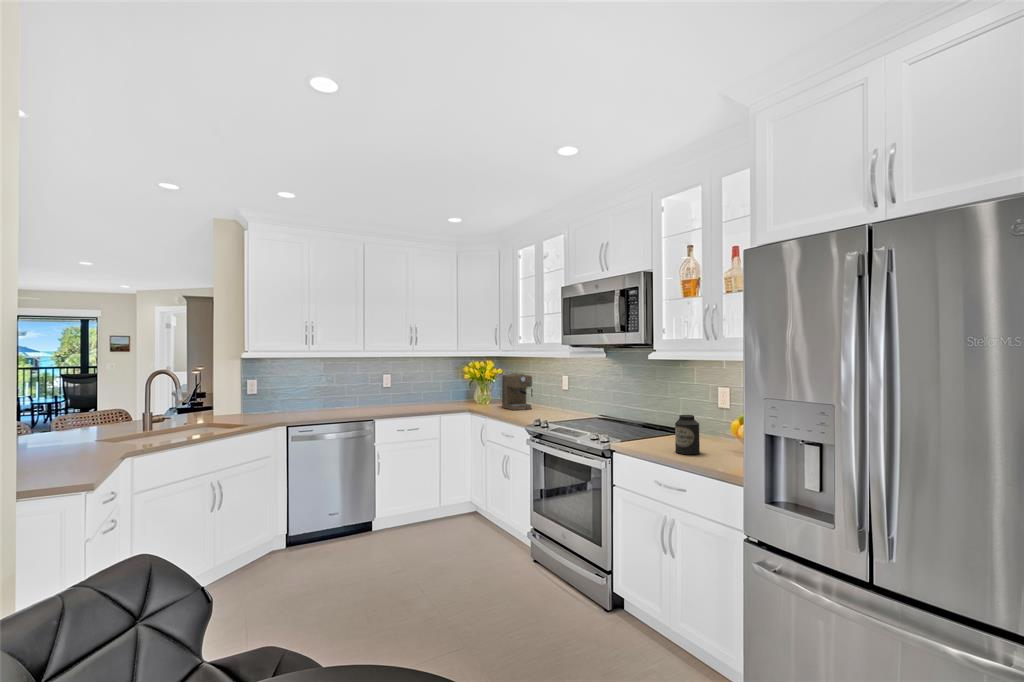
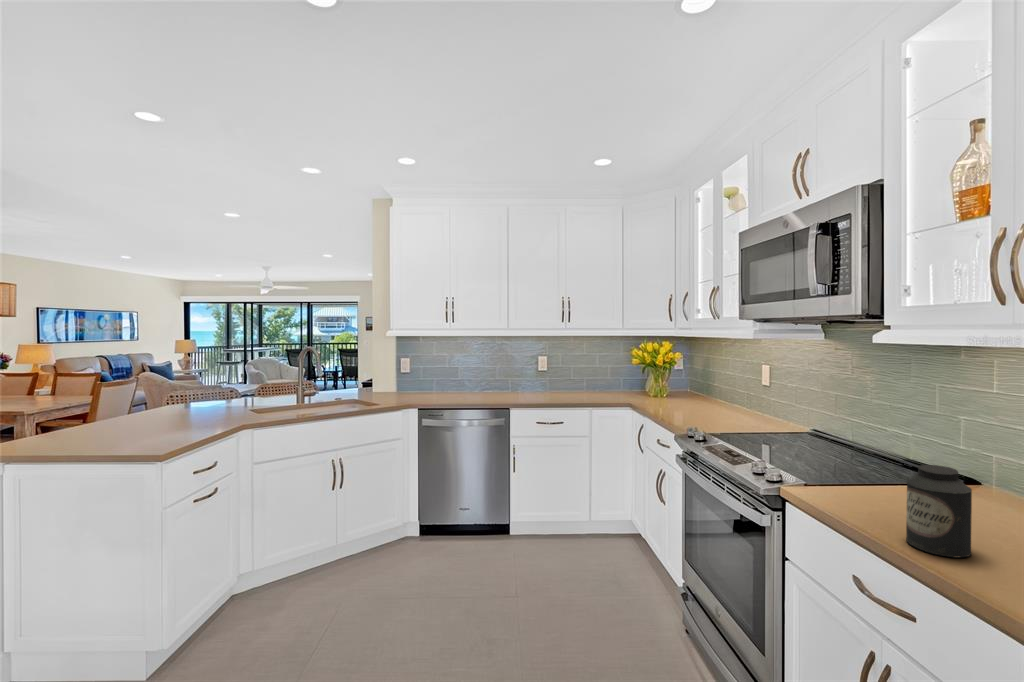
coffee maker: present [502,373,532,410] -> none [675,359,716,409]

